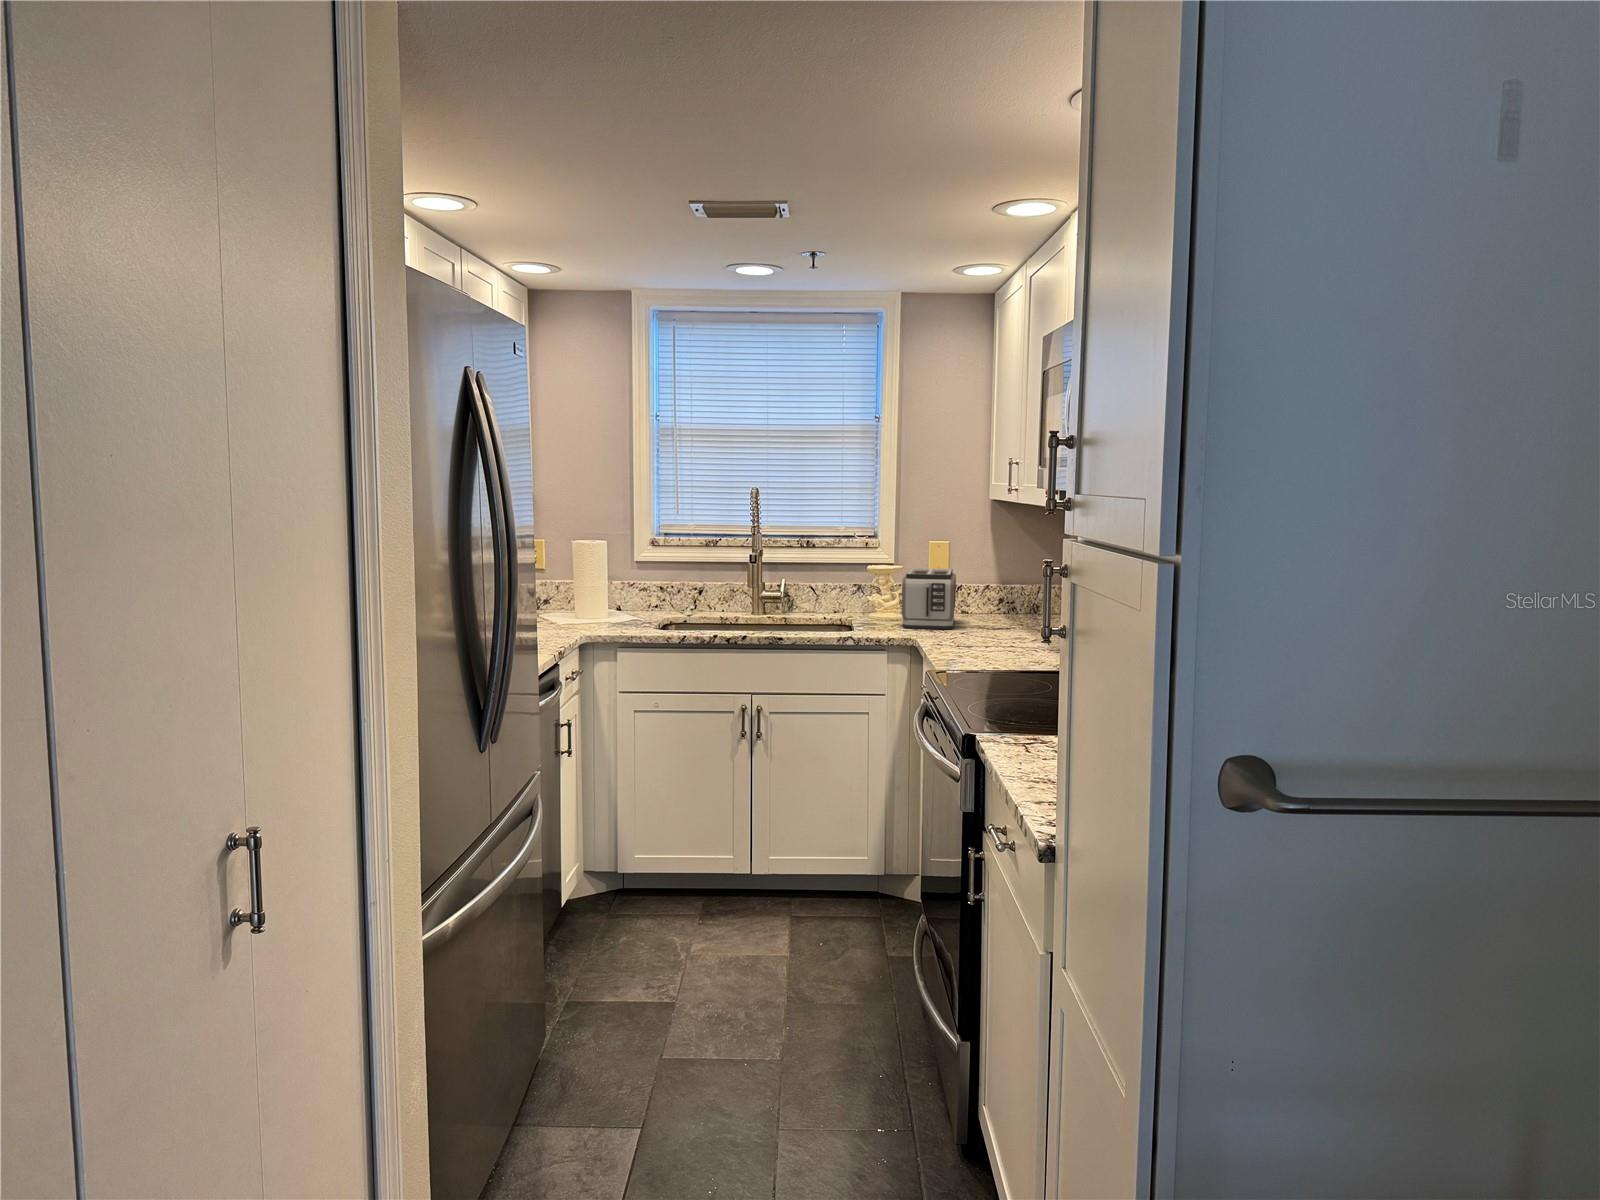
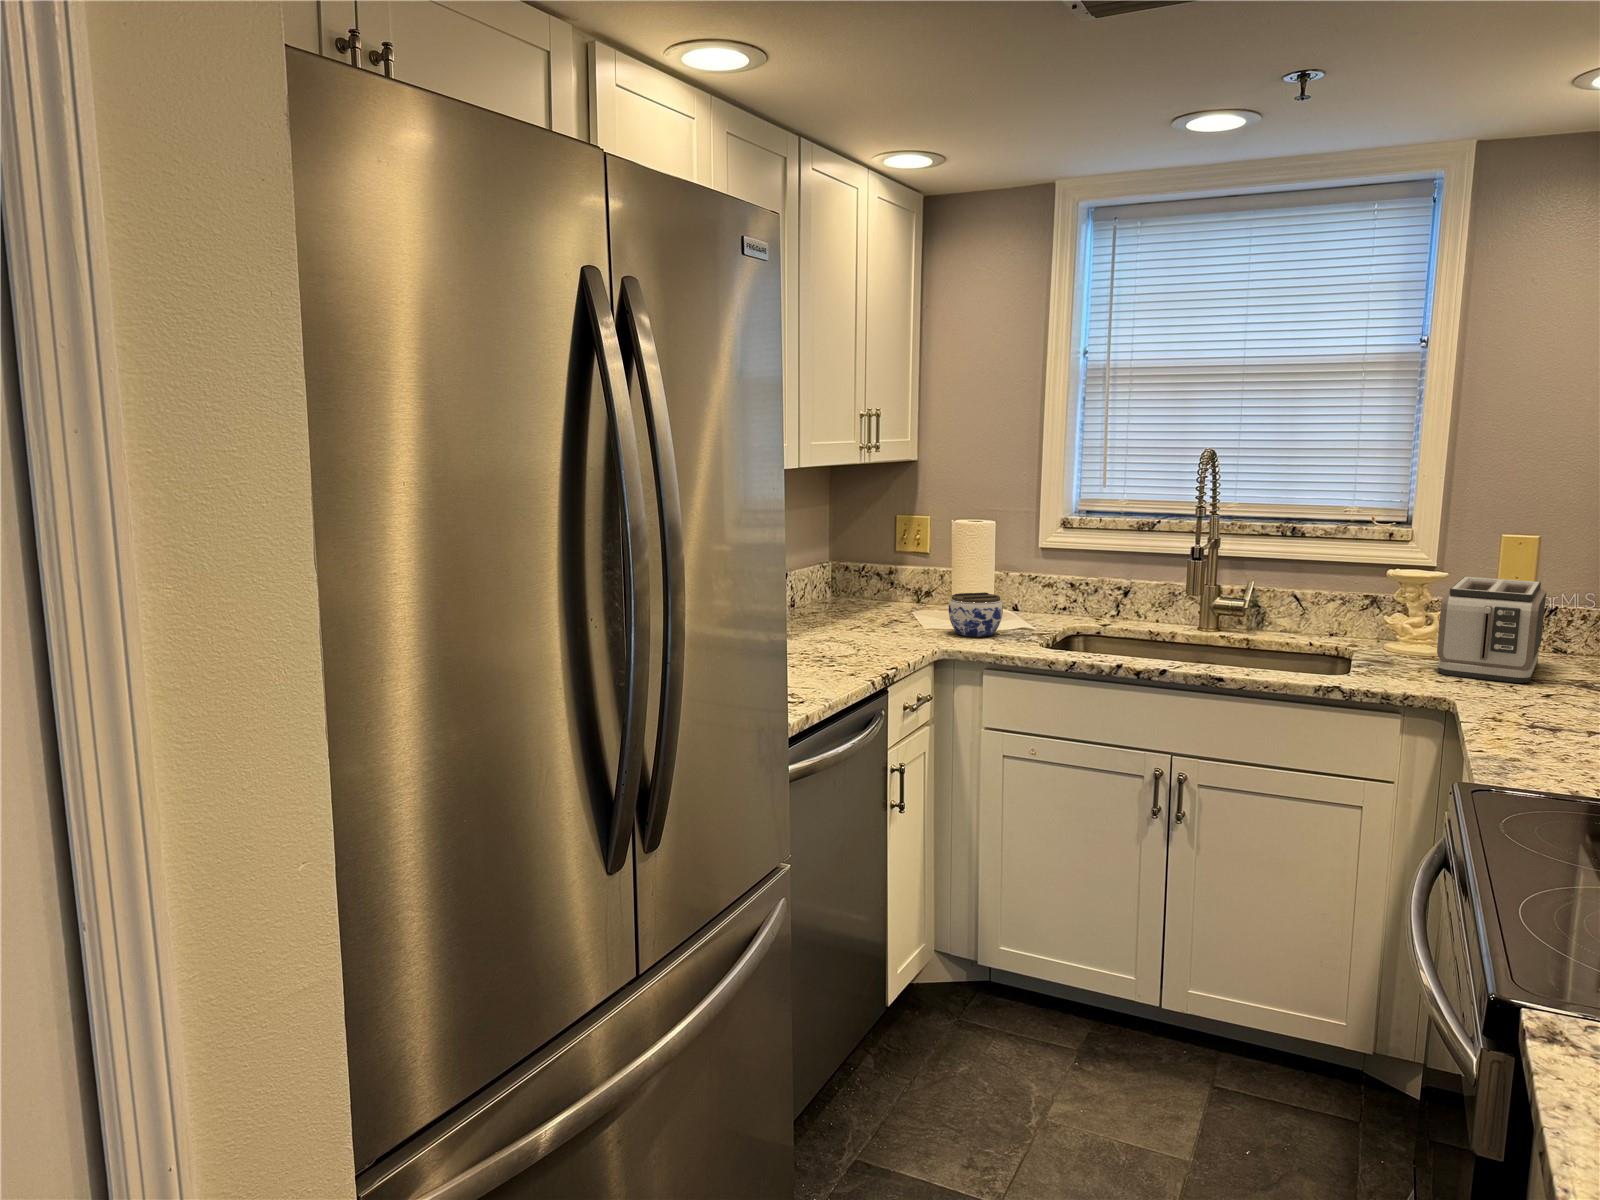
jar: none [578,595,619,627] -> present [949,592,1003,637]

